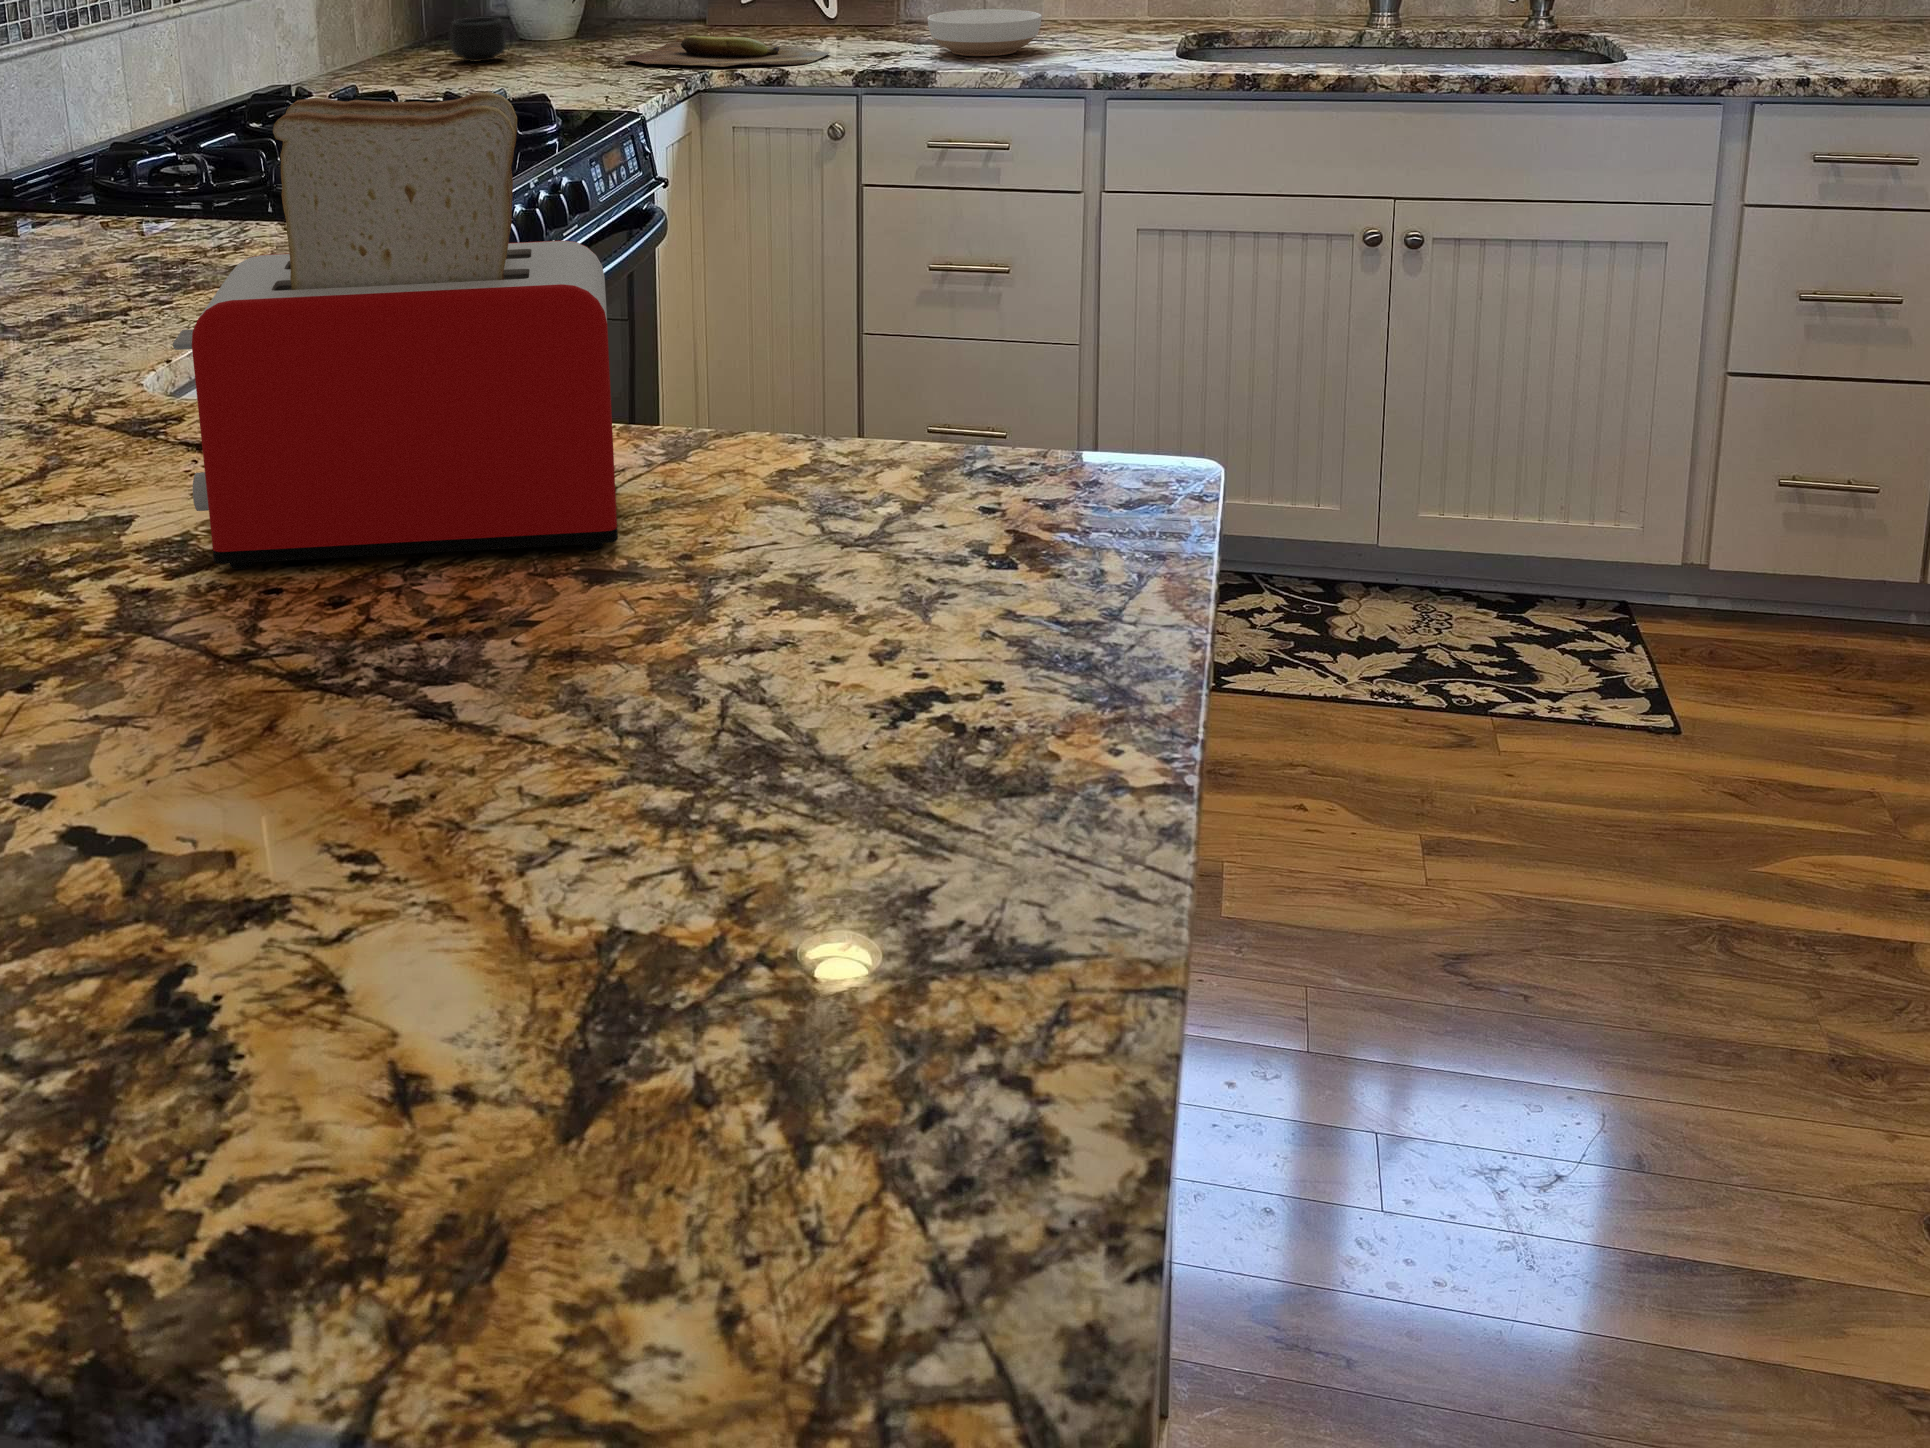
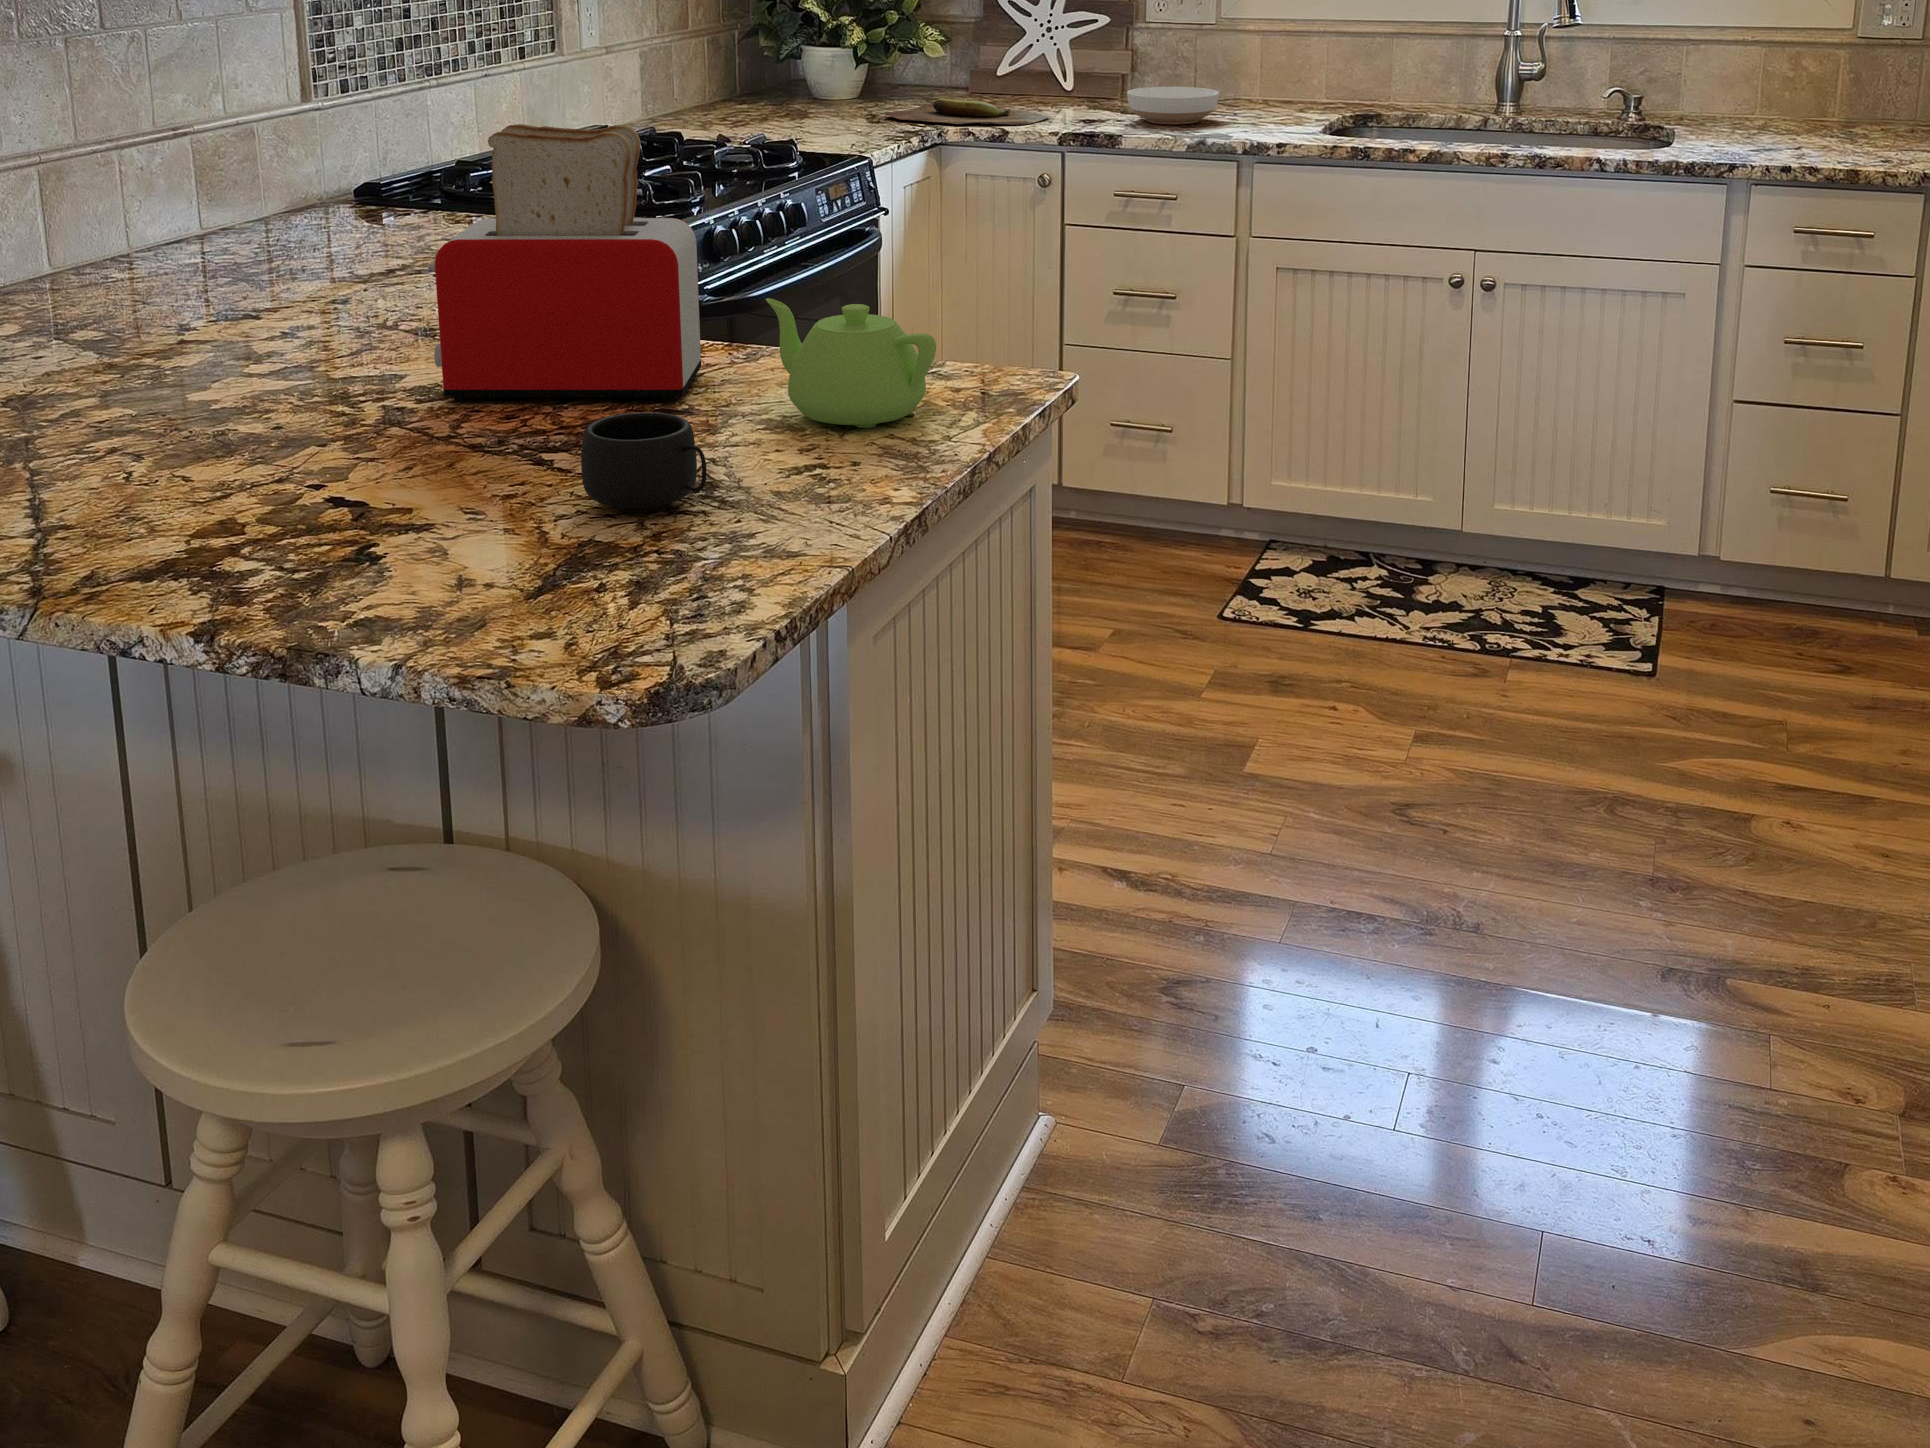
mug: present [450,18,511,62] -> present [581,412,706,513]
teapot: none [759,374,1083,594] -> present [766,298,936,428]

